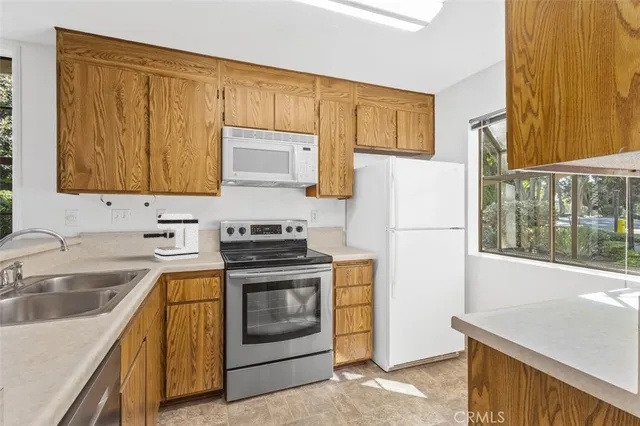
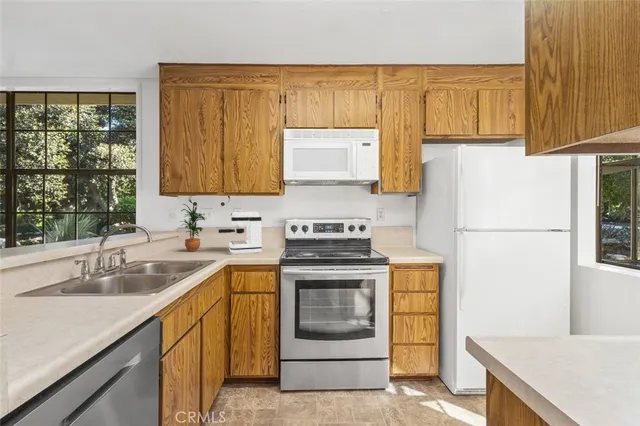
potted plant: none [85,204,124,261] -> present [181,204,205,251]

